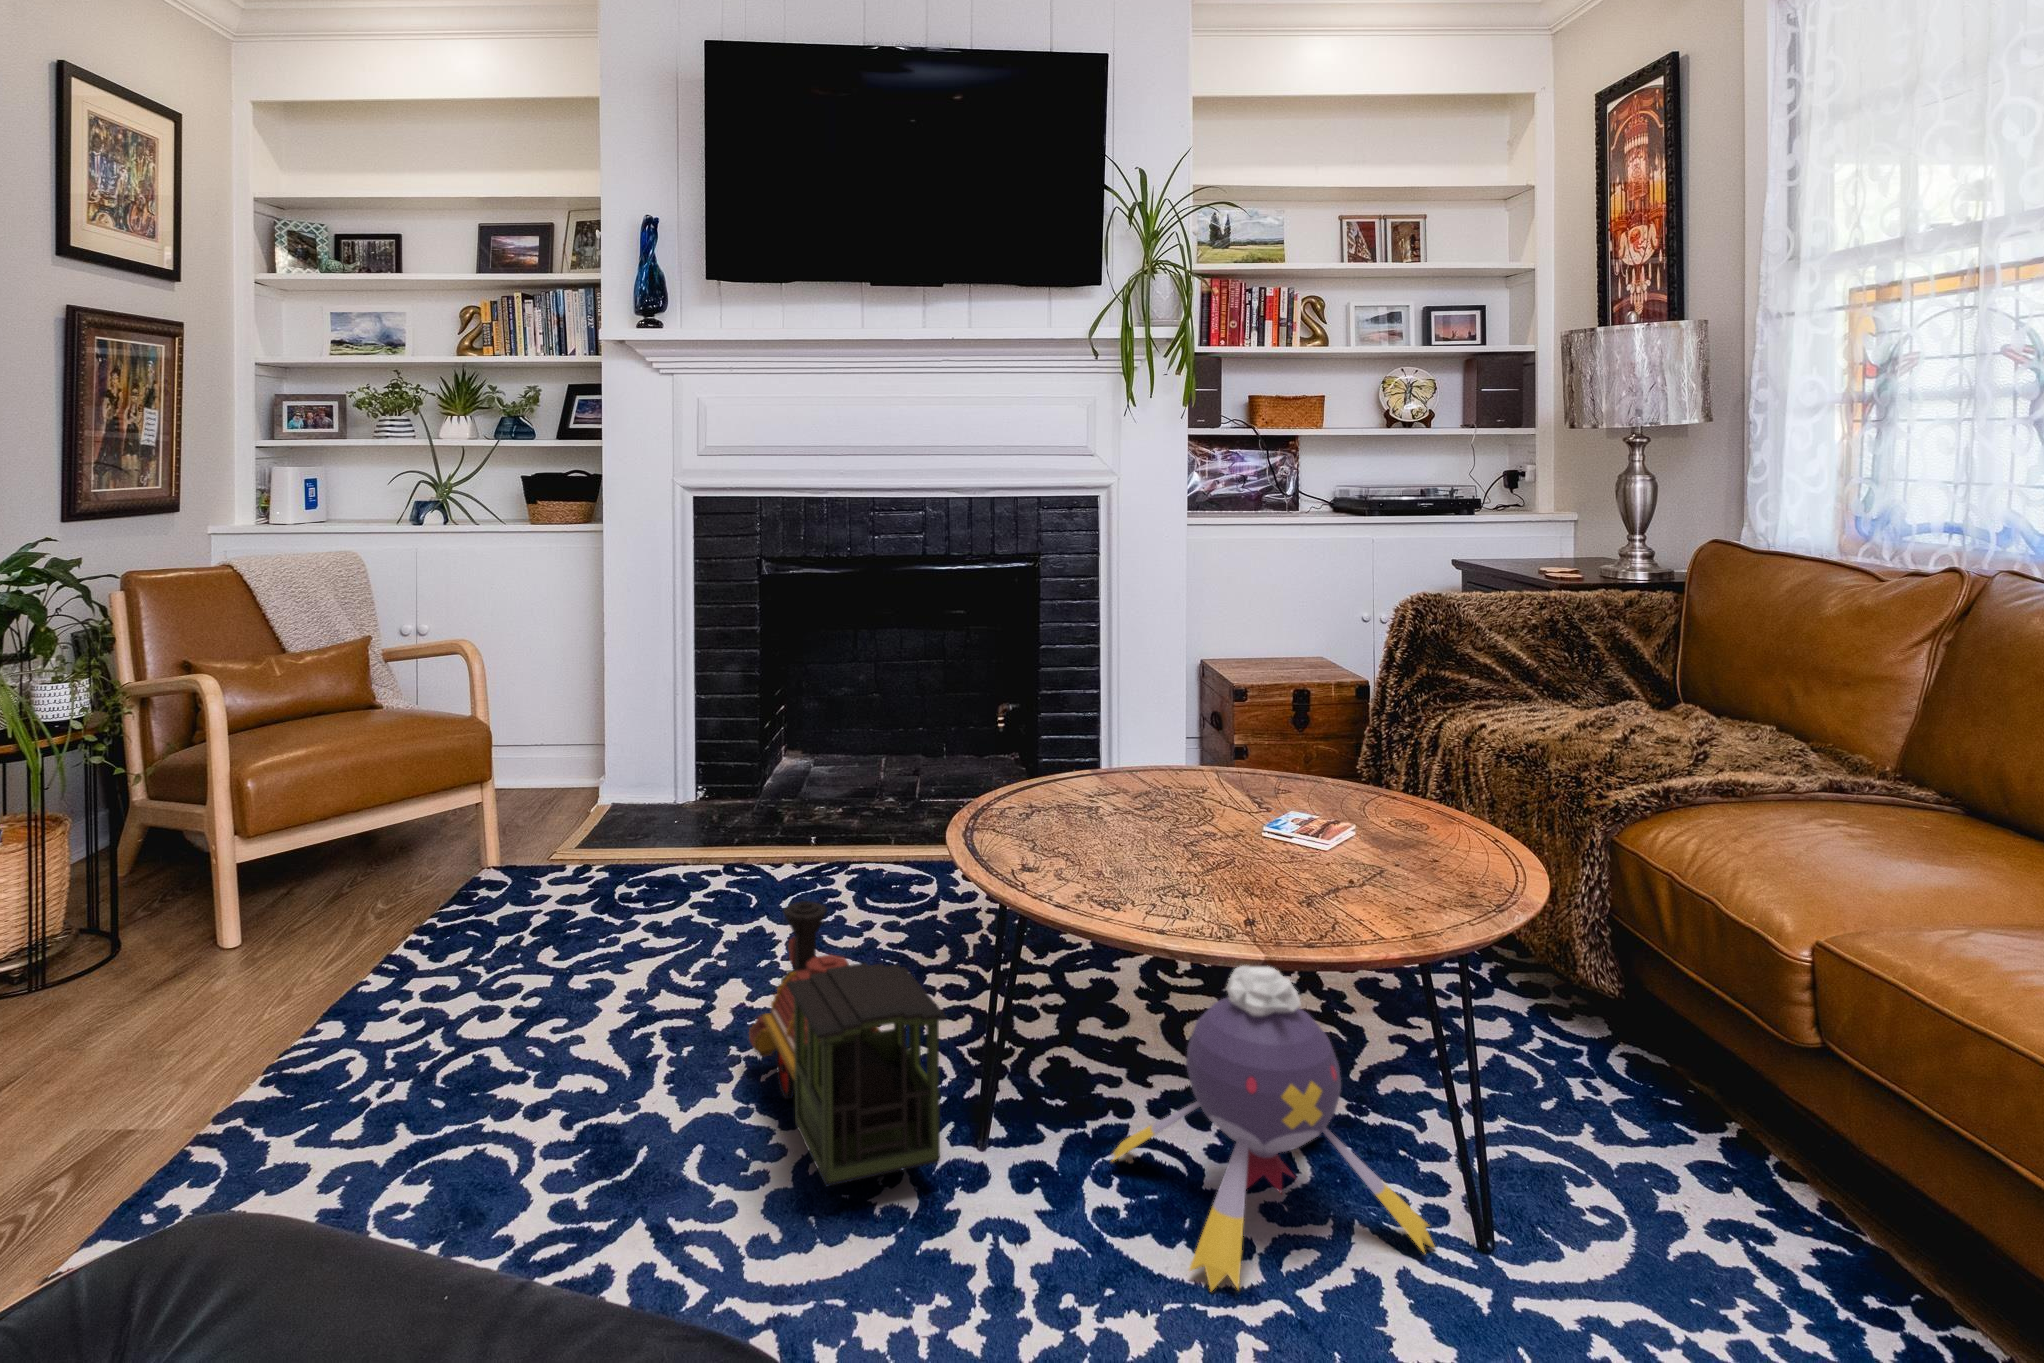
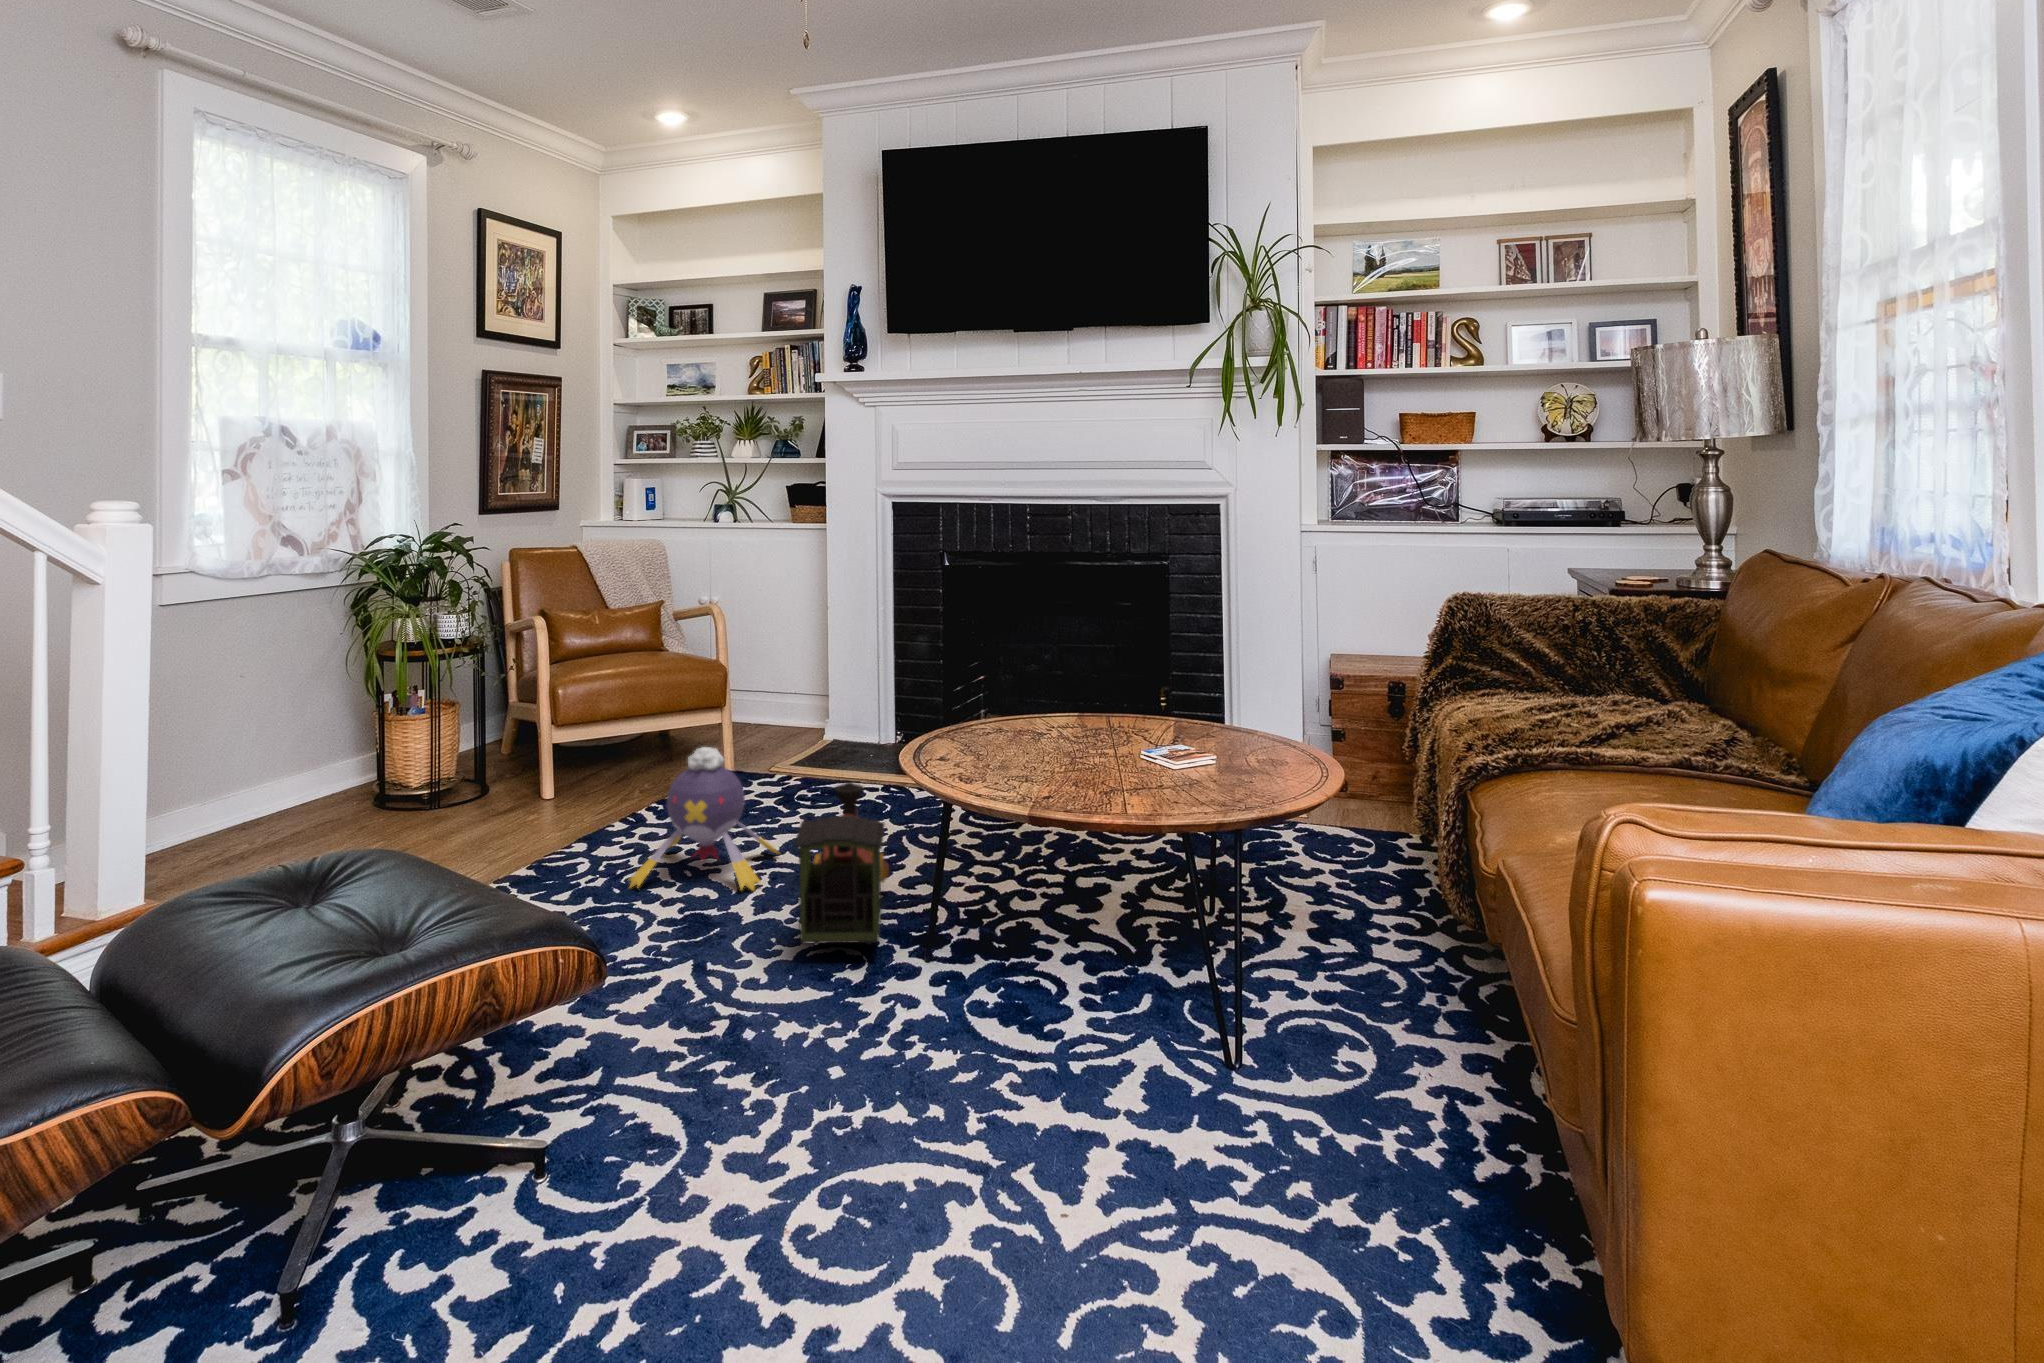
plush toy: present [1113,965,1435,1291] -> present [629,747,778,890]

